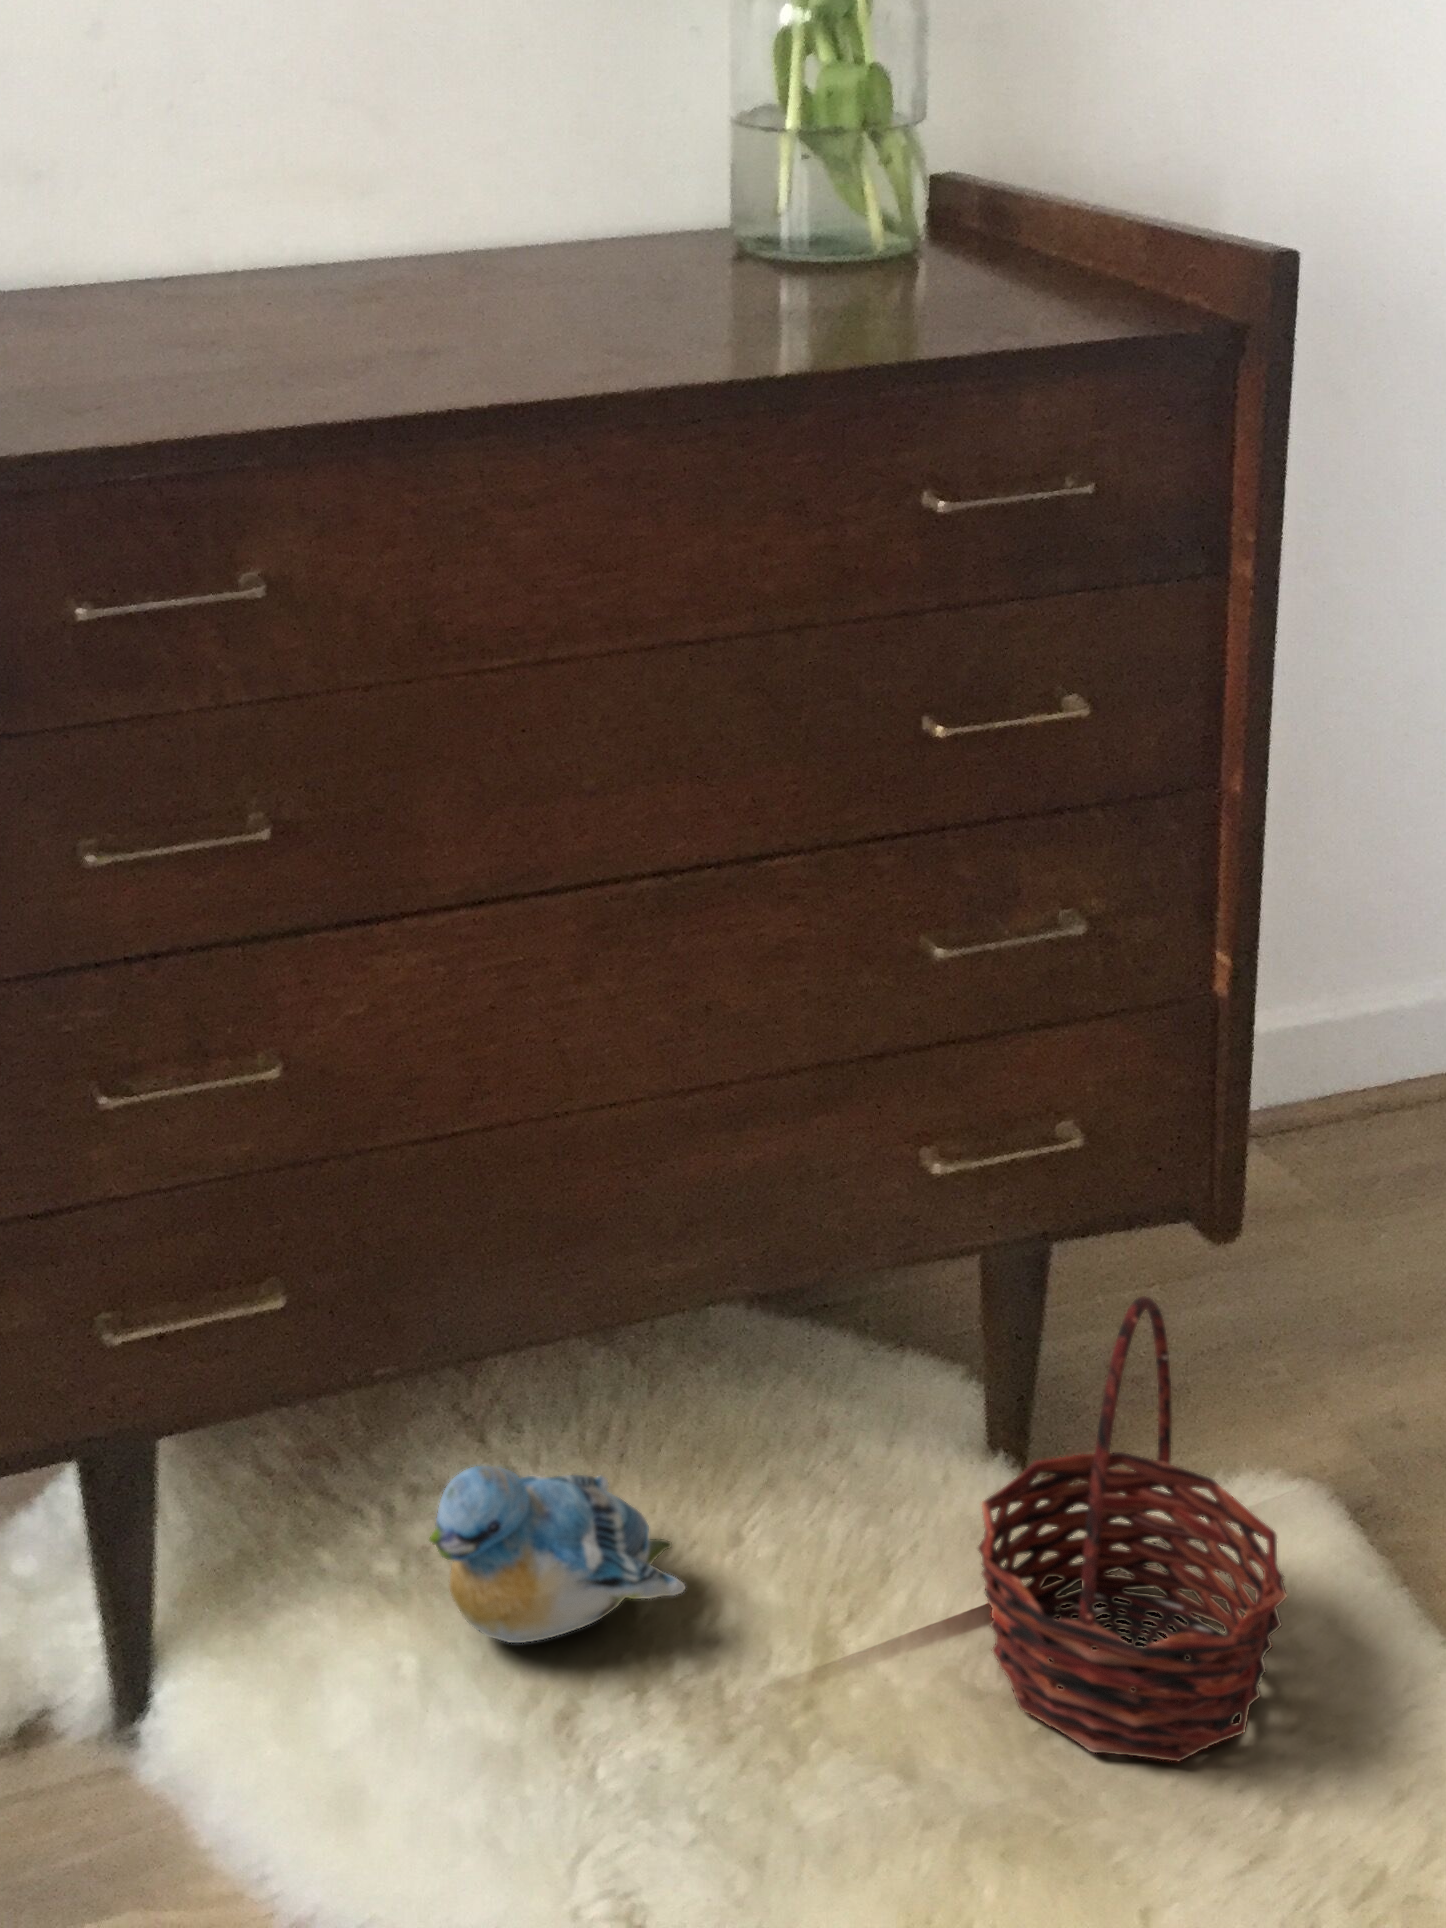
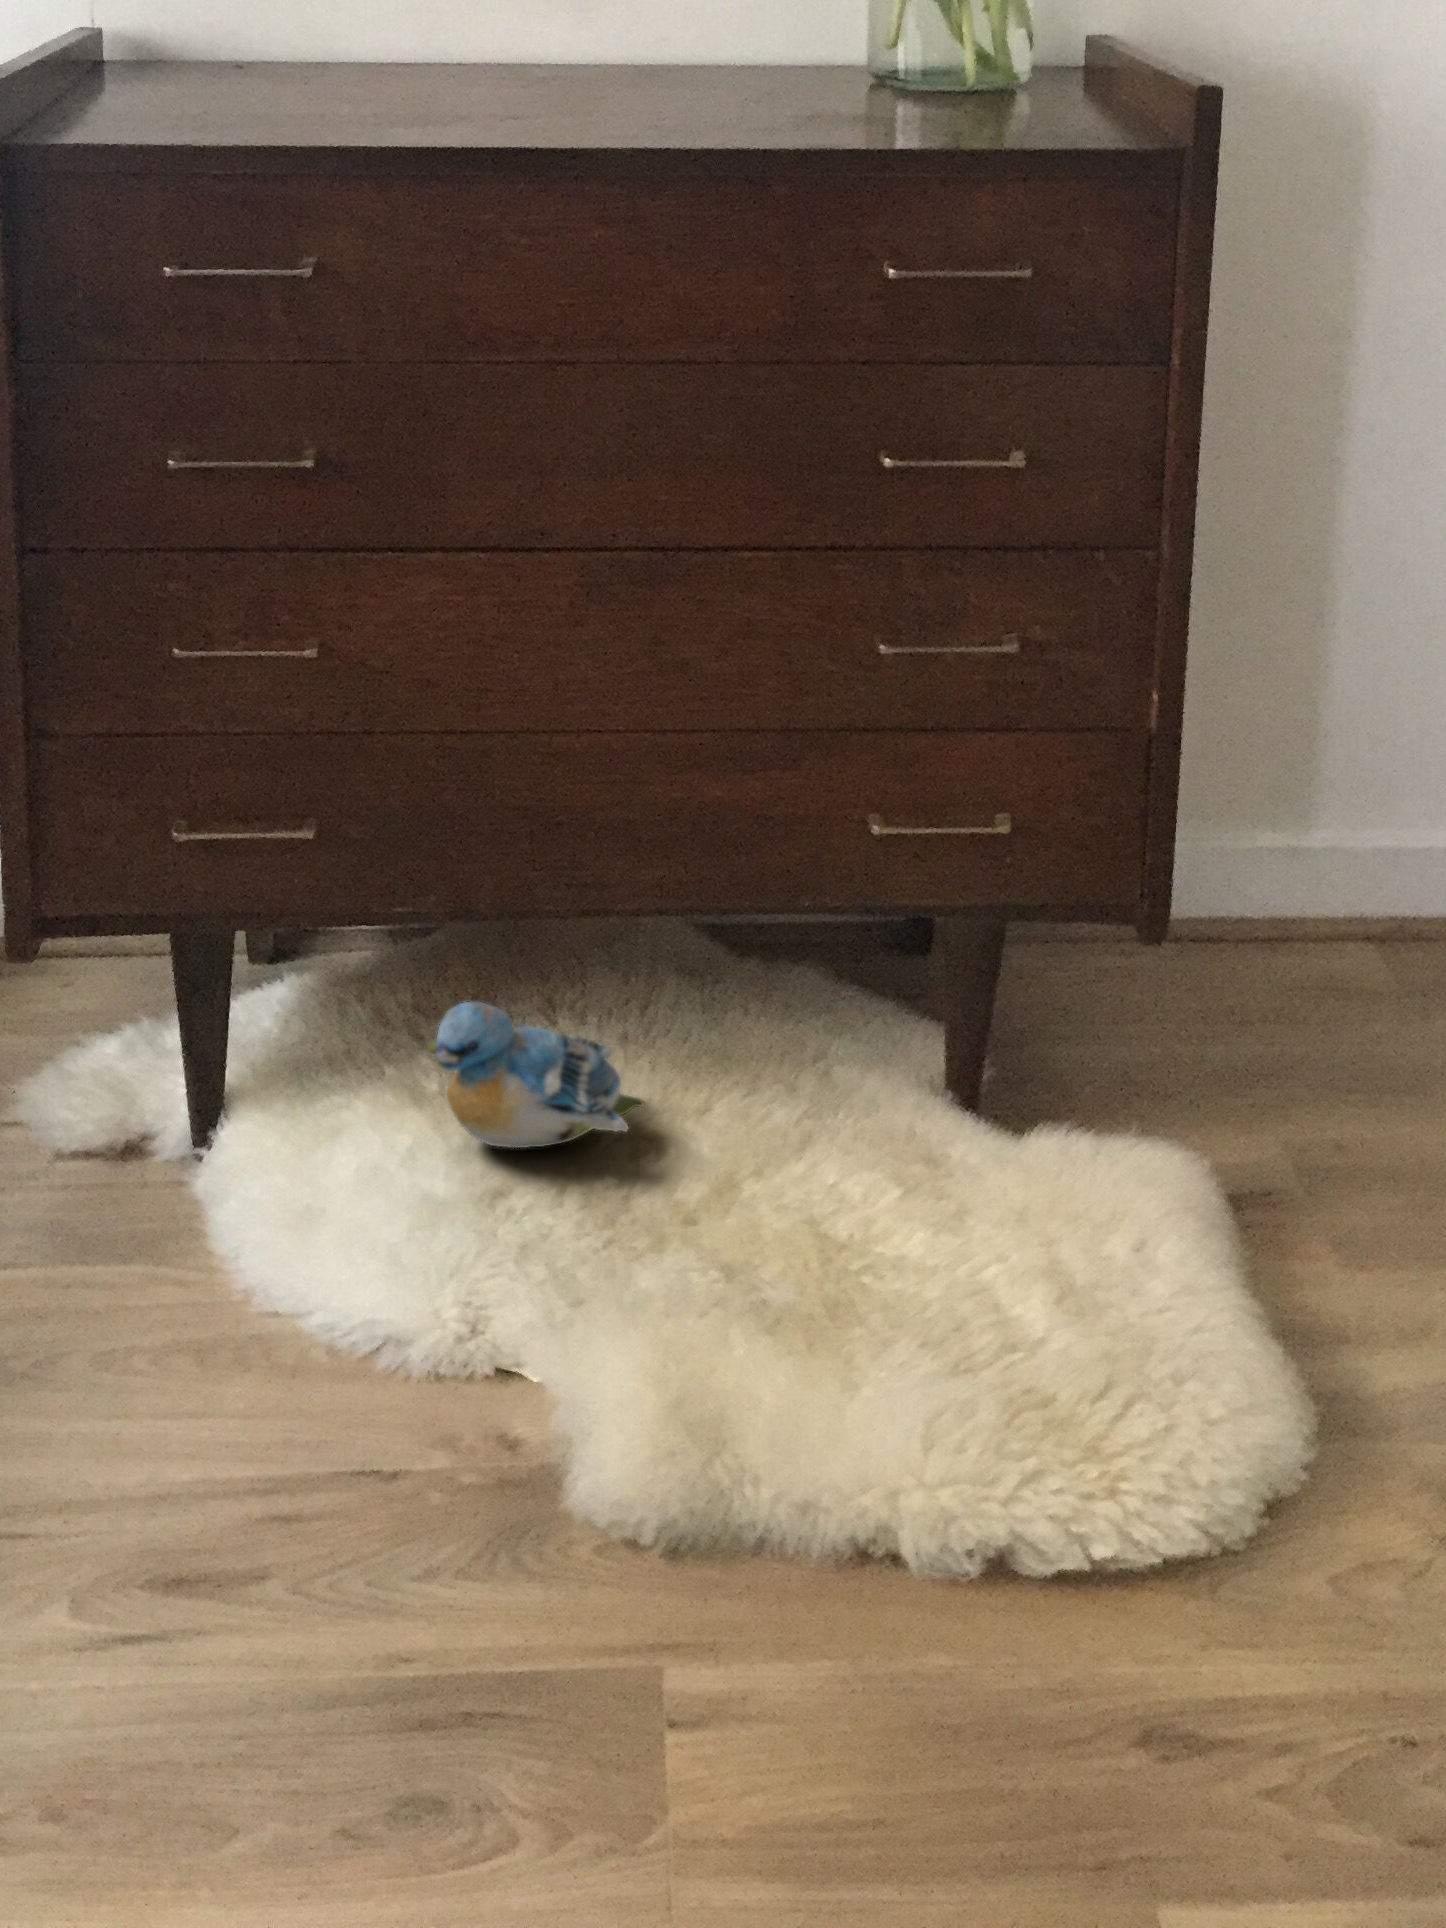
basket: present [978,1296,1287,1761] -> none [848,947,1106,1323]

